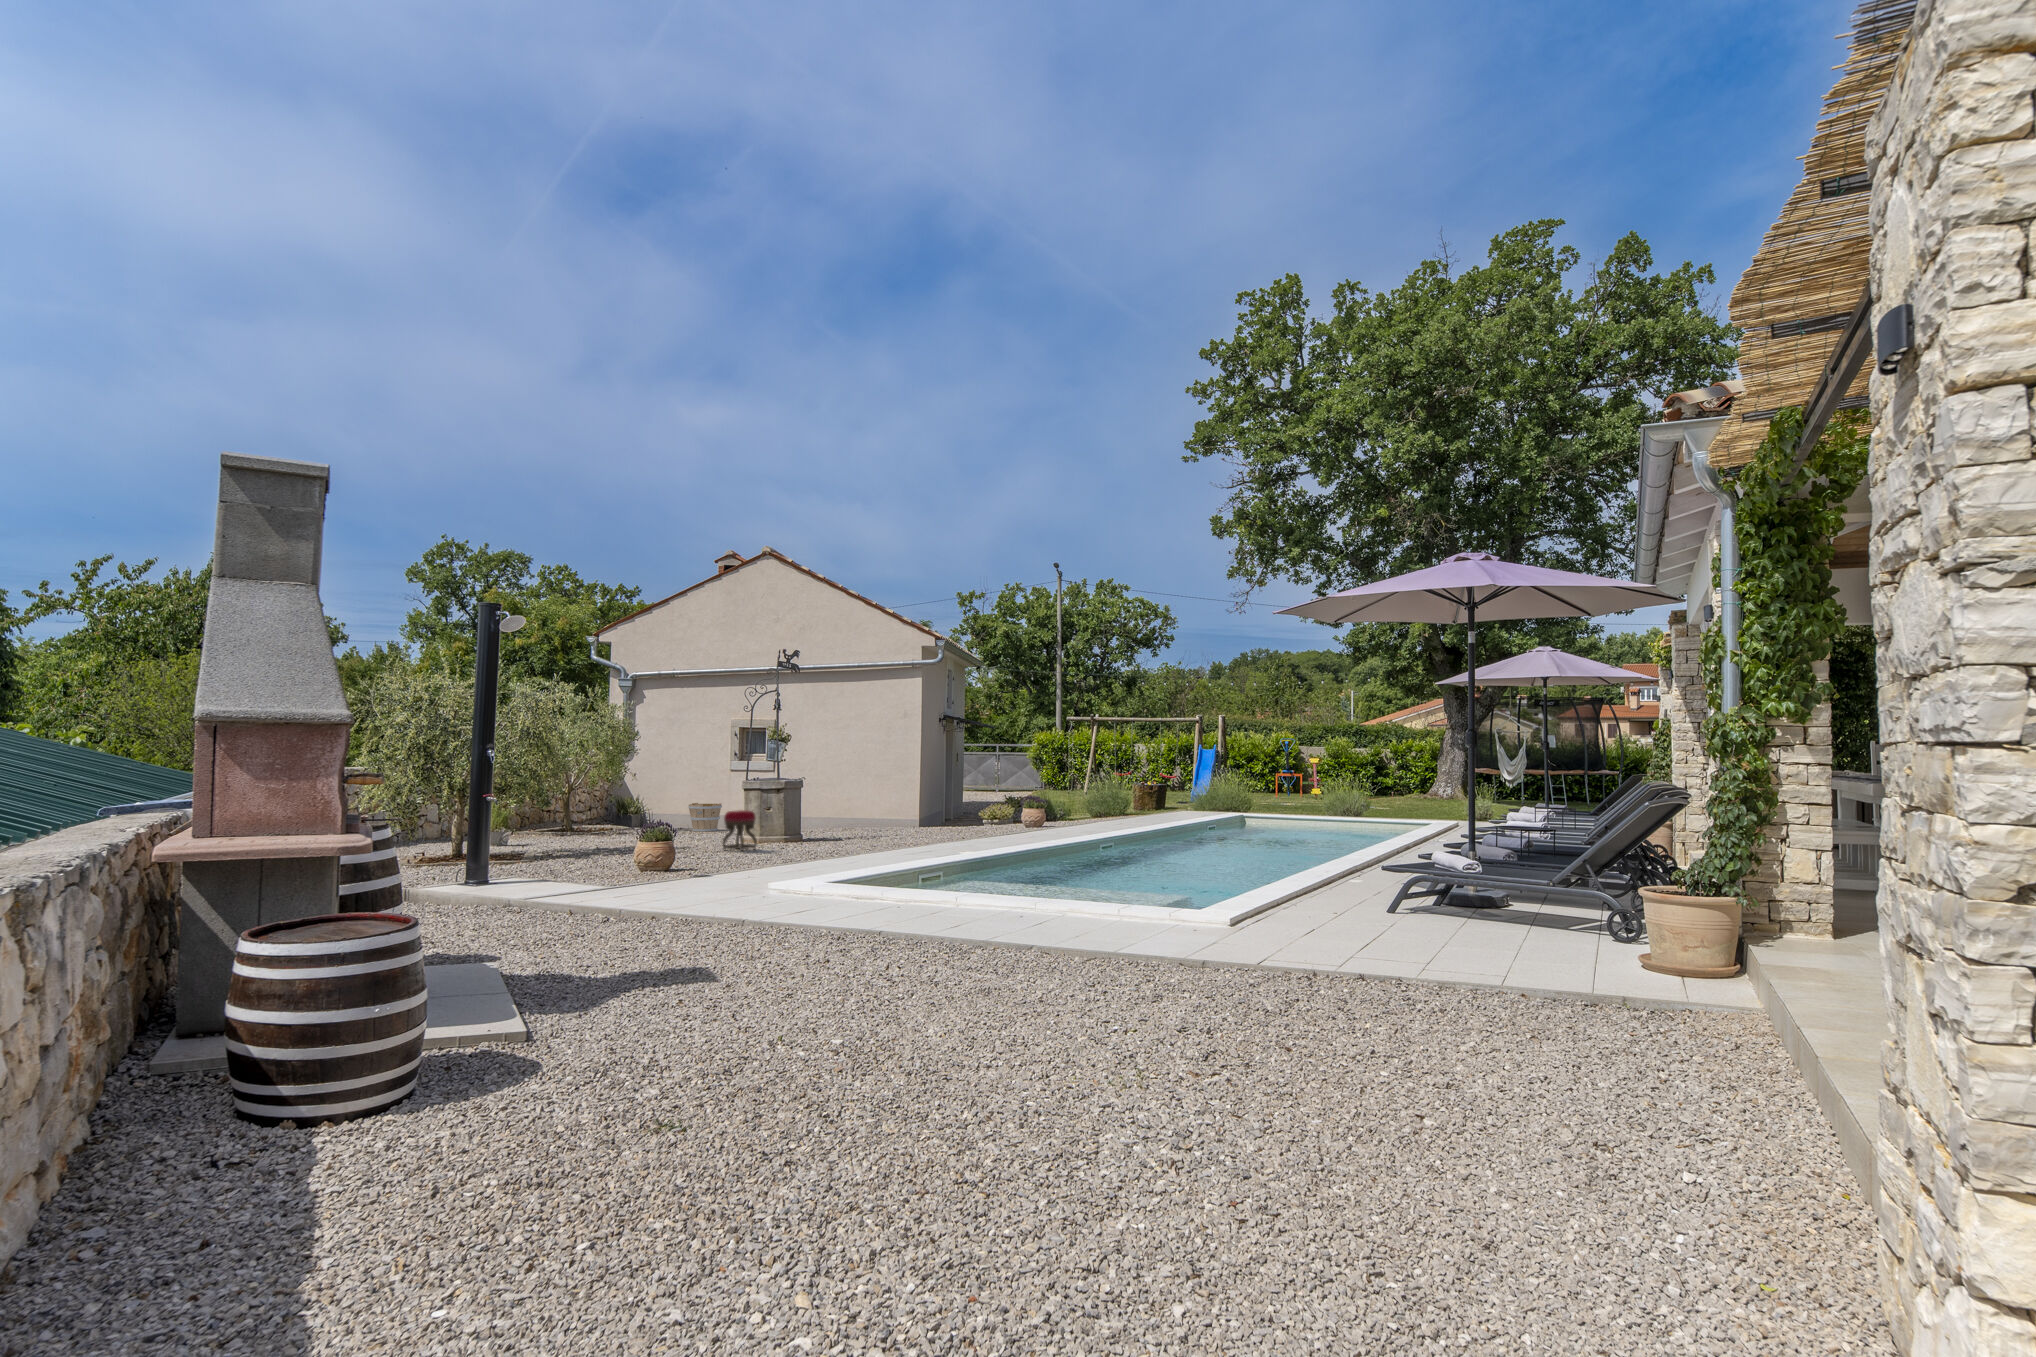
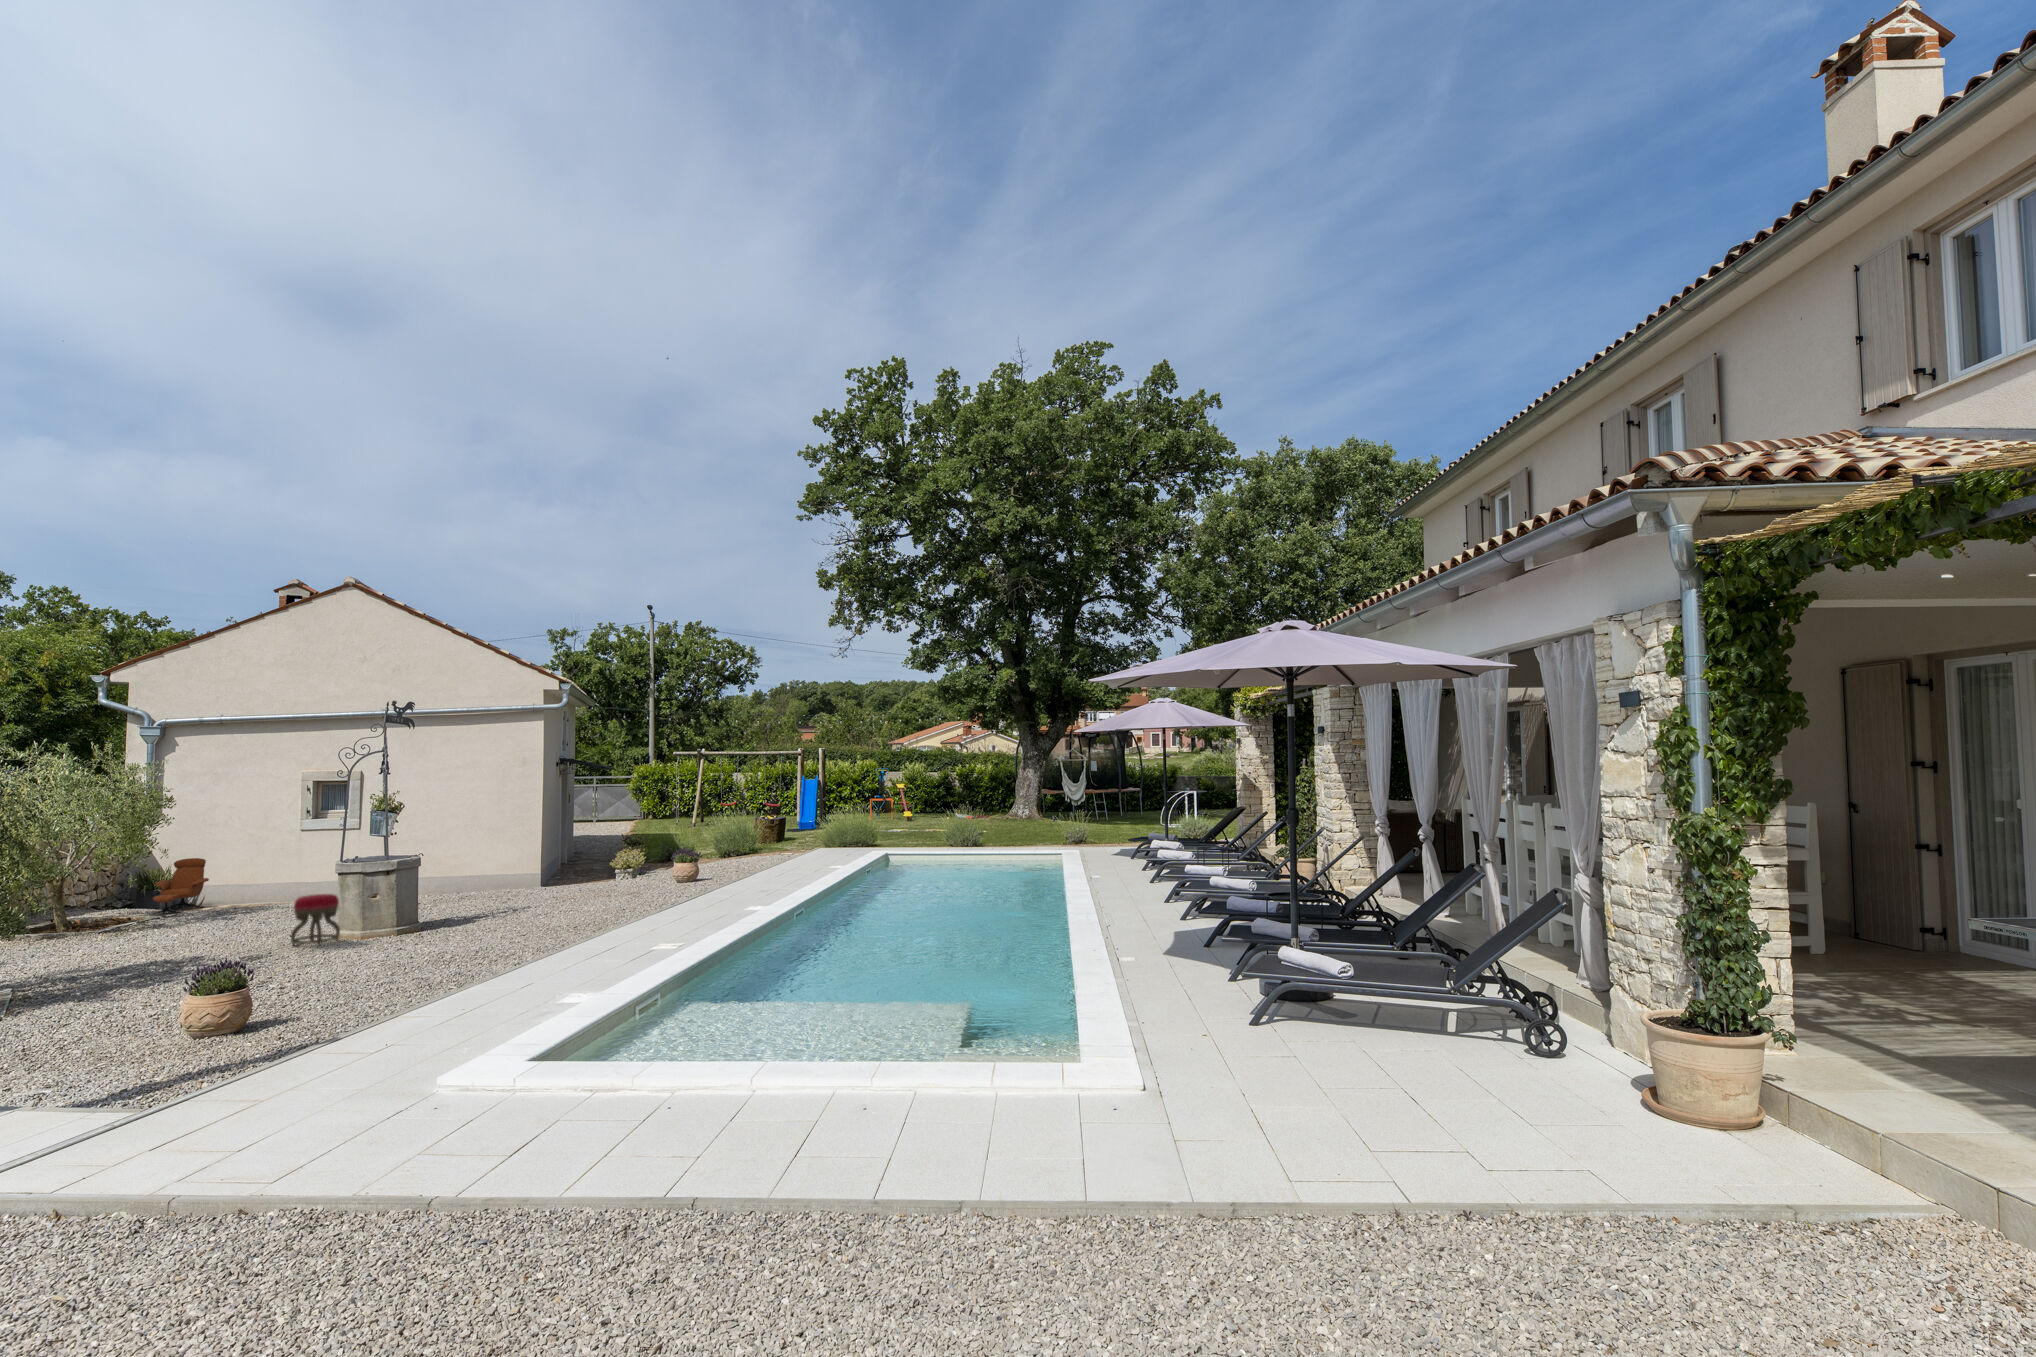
lounge chair: none [630,789,669,834] -> present [151,858,209,916]
wooden bucket: present [688,803,722,832] -> none [237,871,286,908]

